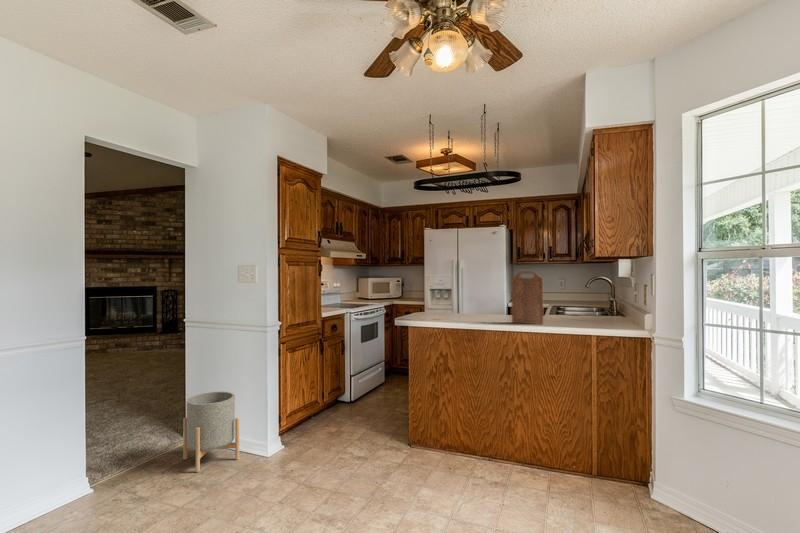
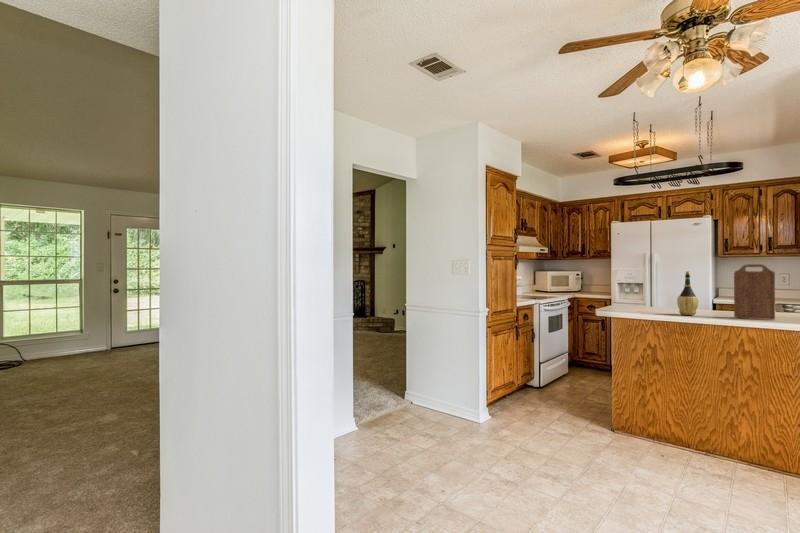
wine bottle: none [464,278,482,322] -> present [677,271,698,315]
planter: present [183,392,239,472] -> none [411,365,456,428]

